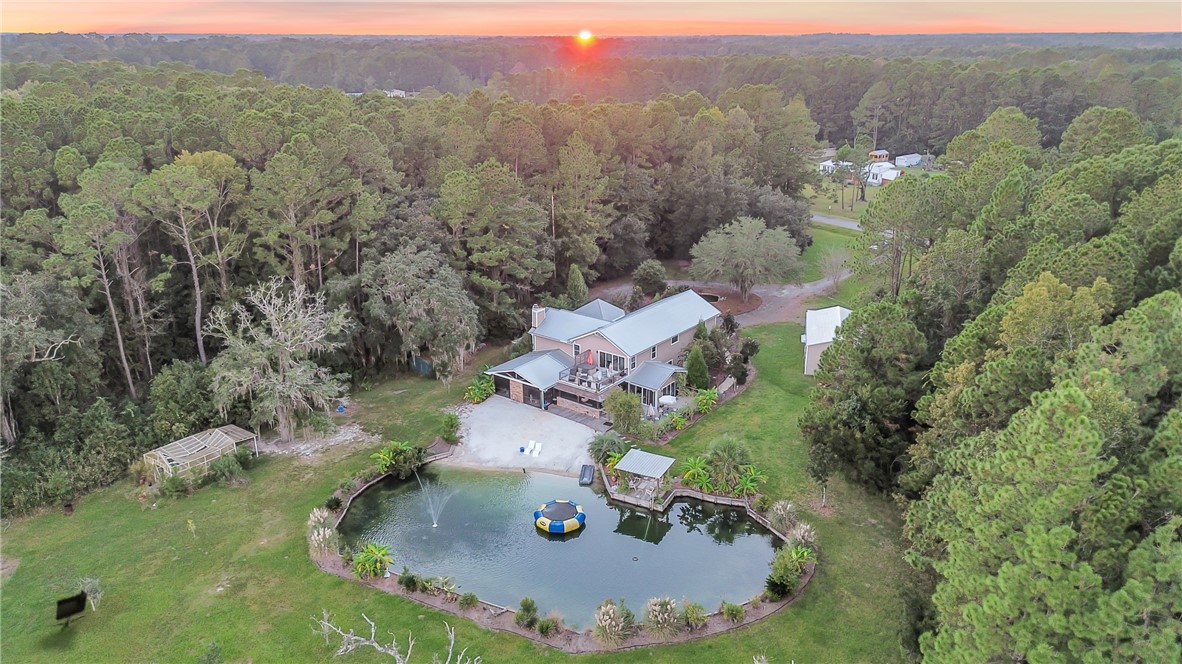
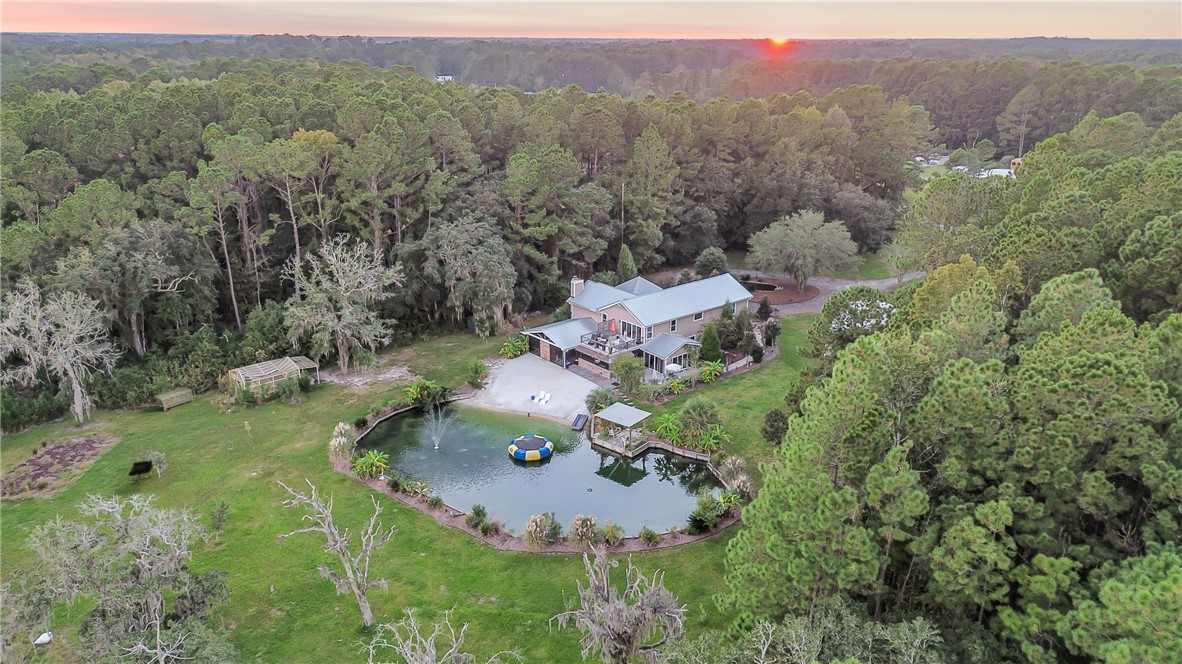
storage bench: none [48,481,101,517] -> present [154,387,193,410]

